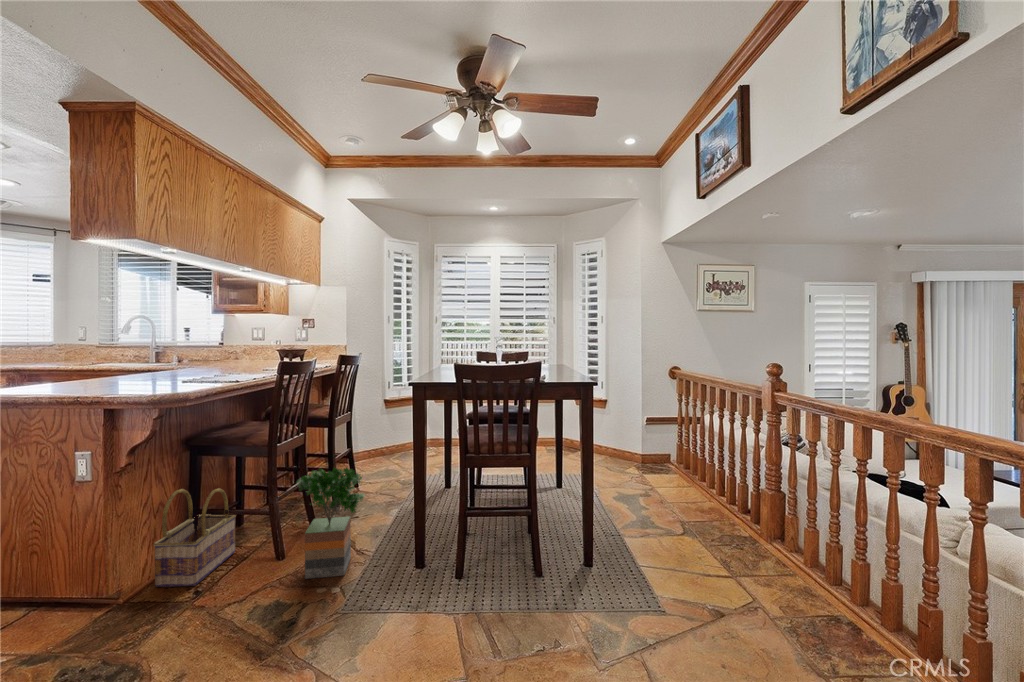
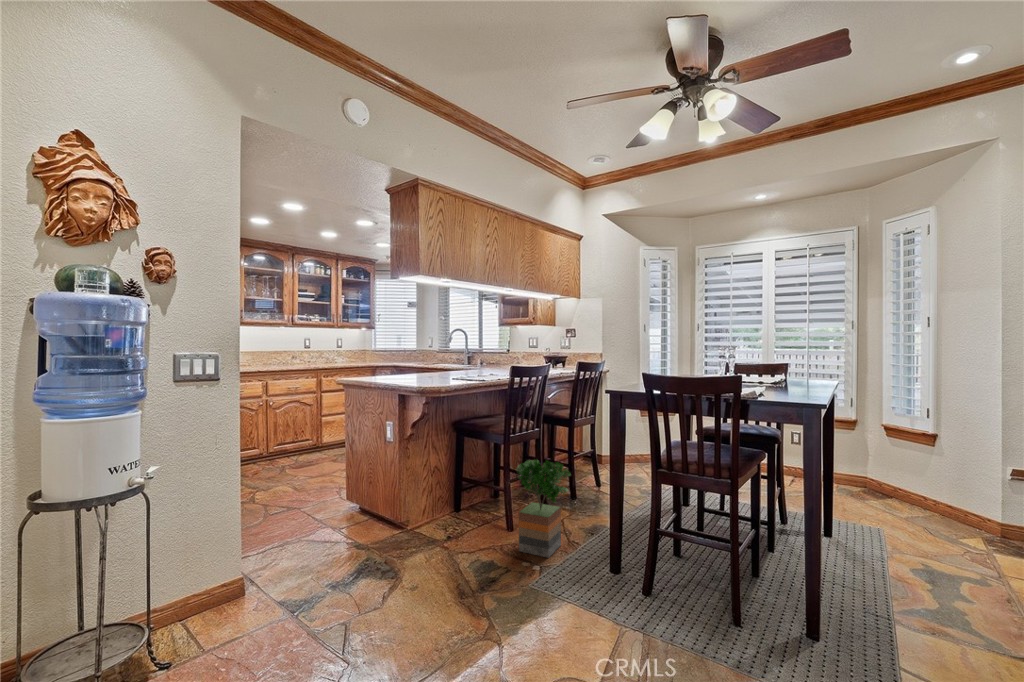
basket: present [153,488,236,587] -> none [428,459,485,533]

